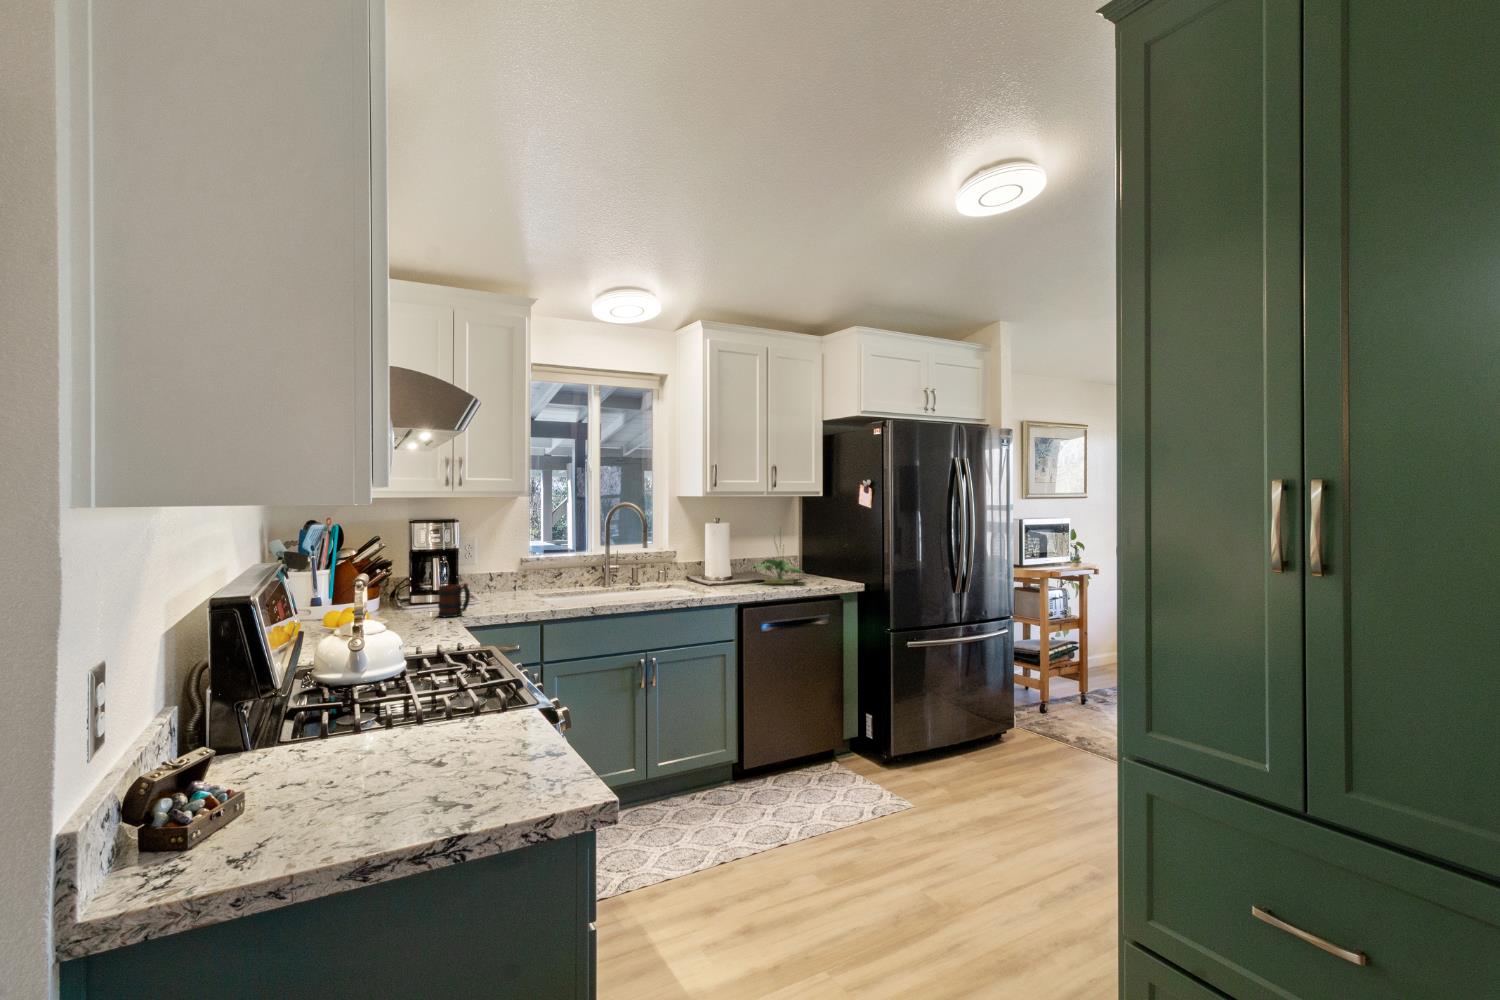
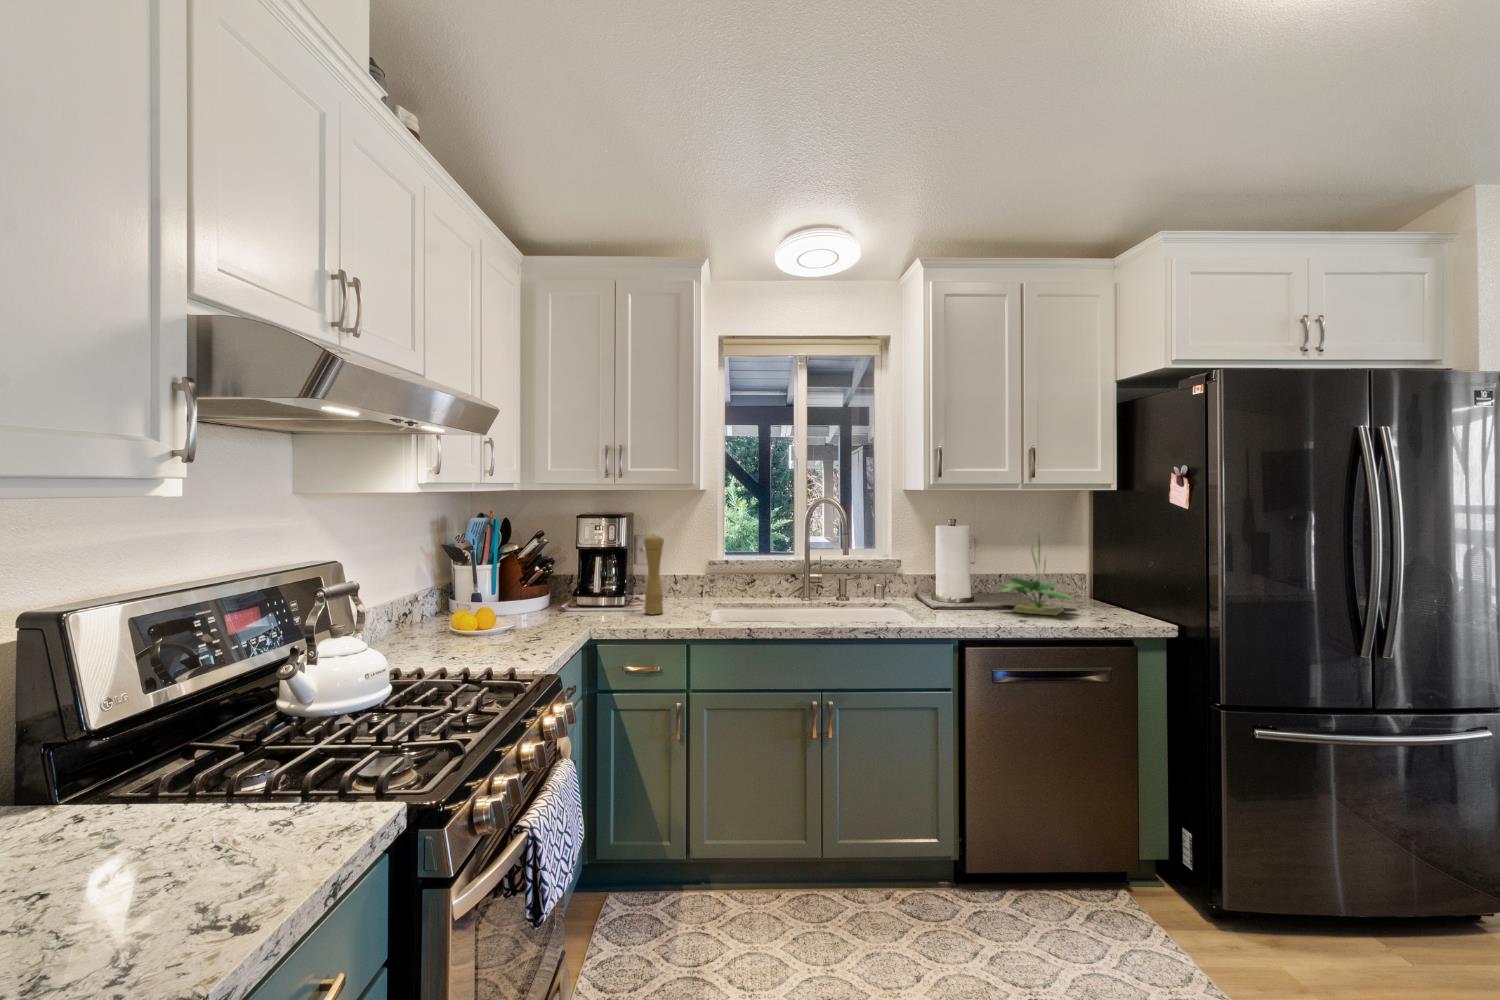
pepper mill: none [482,536,500,605] -> present [644,535,664,614]
mug: present [438,583,470,617] -> none [580,588,611,626]

